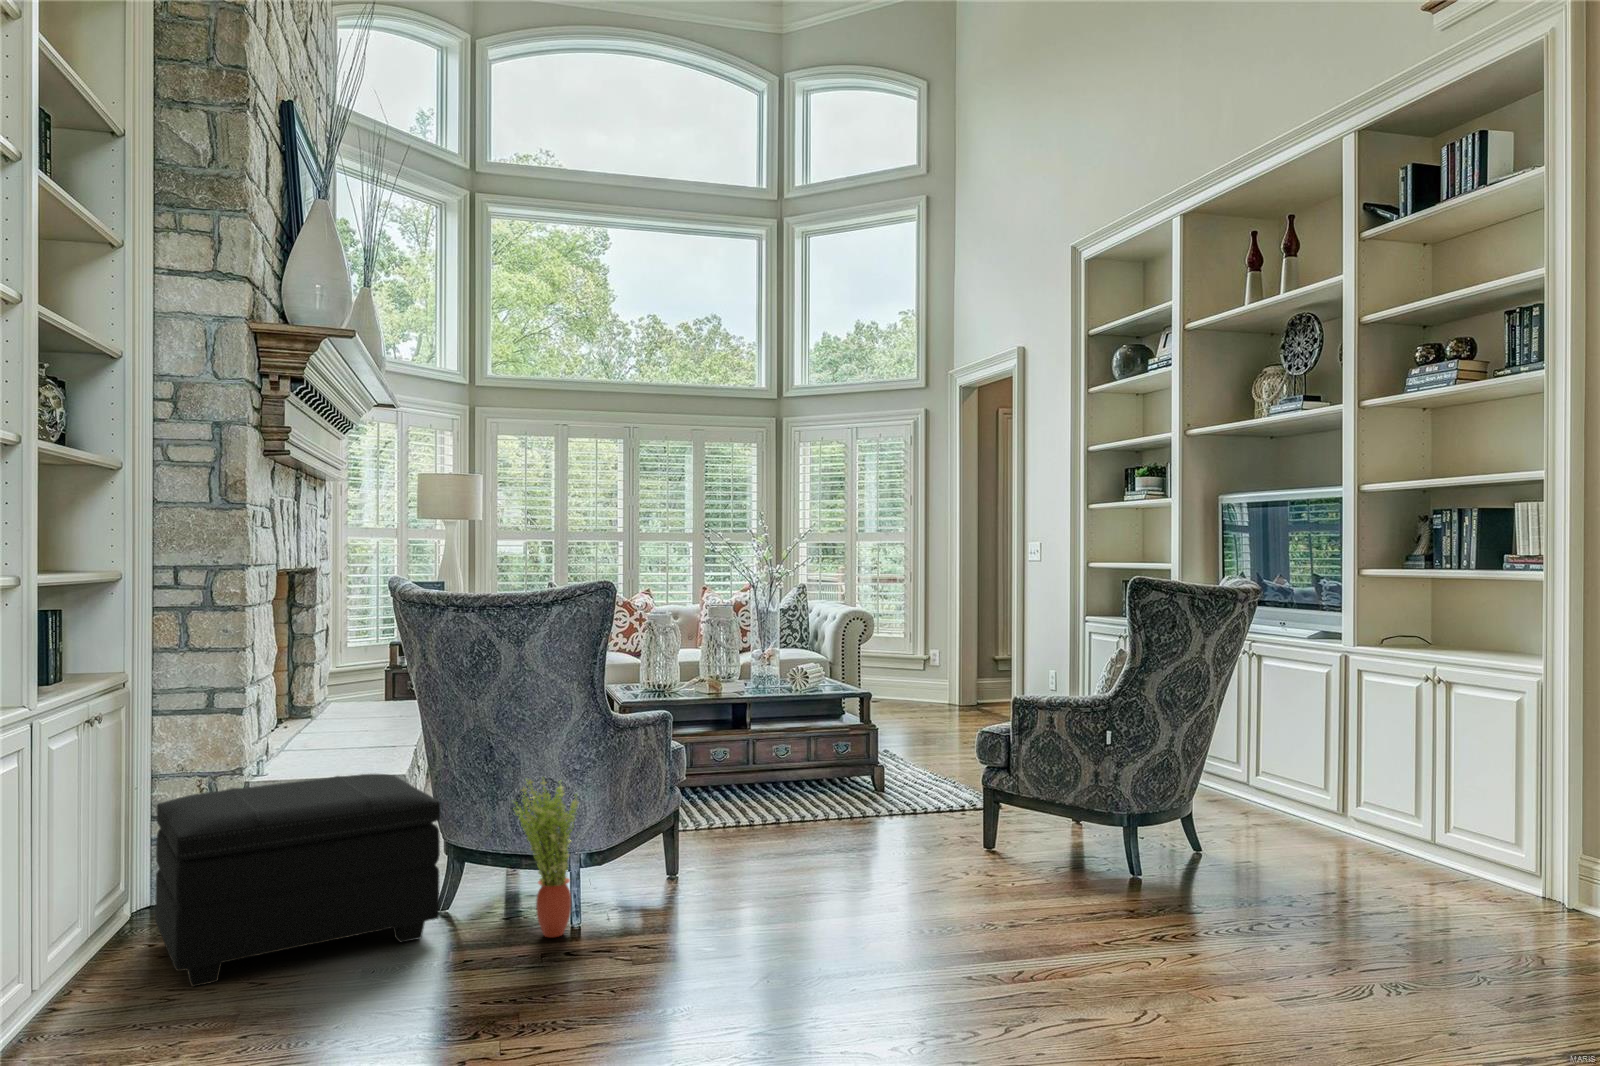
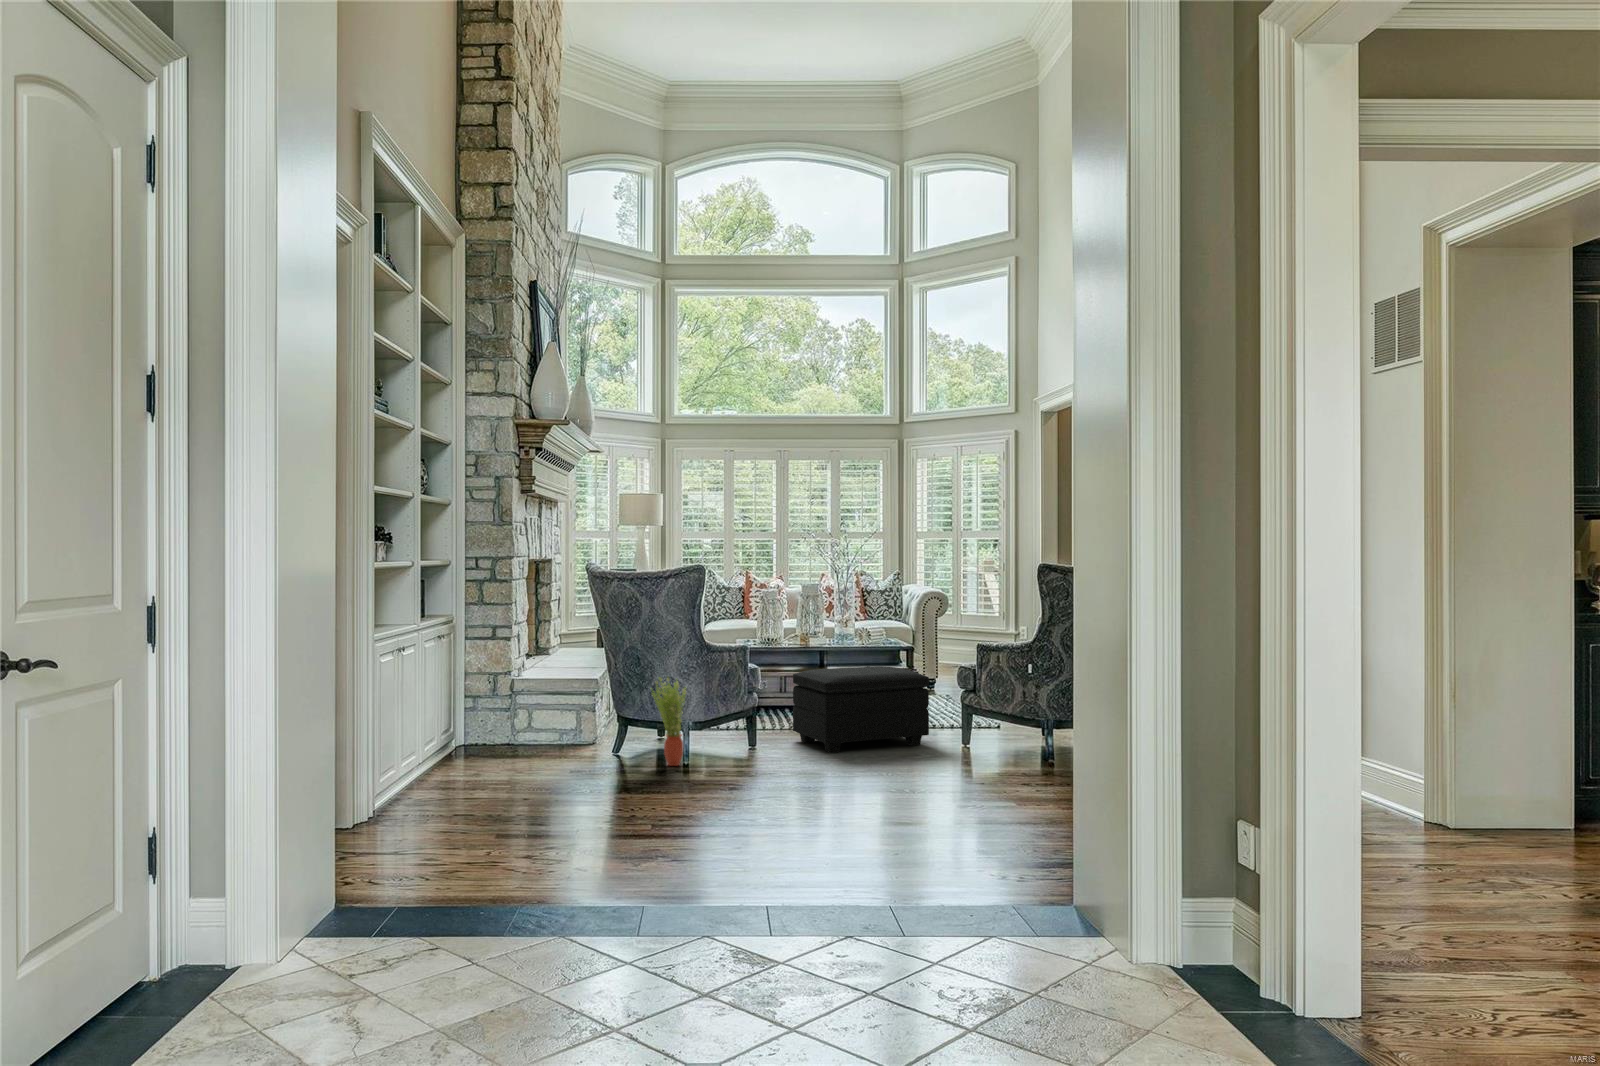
footstool: present [155,774,440,987] -> present [793,666,929,753]

